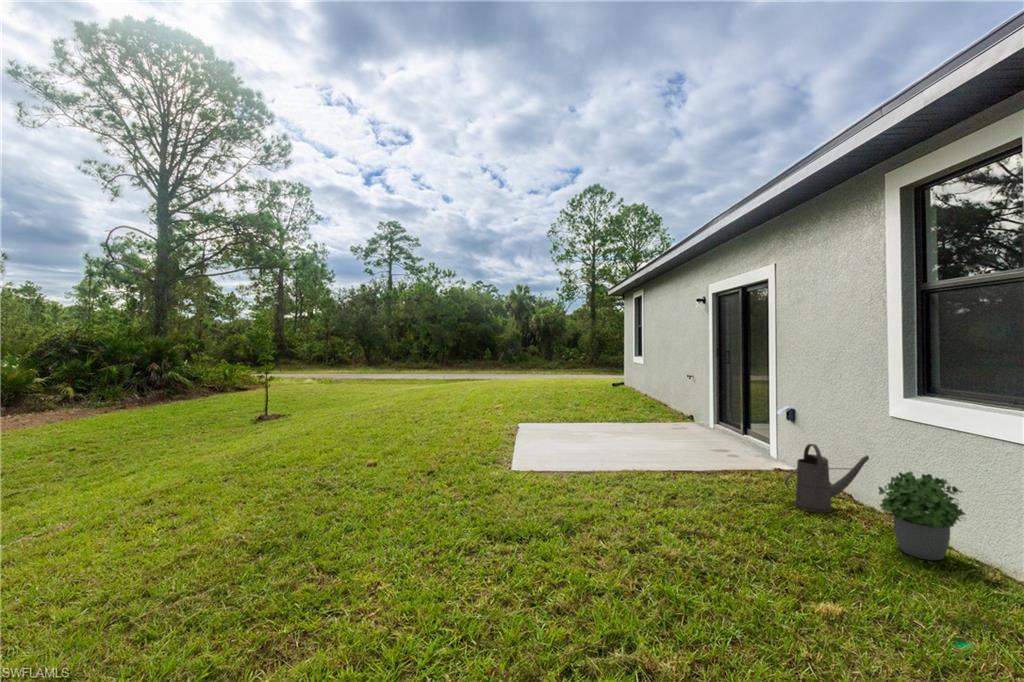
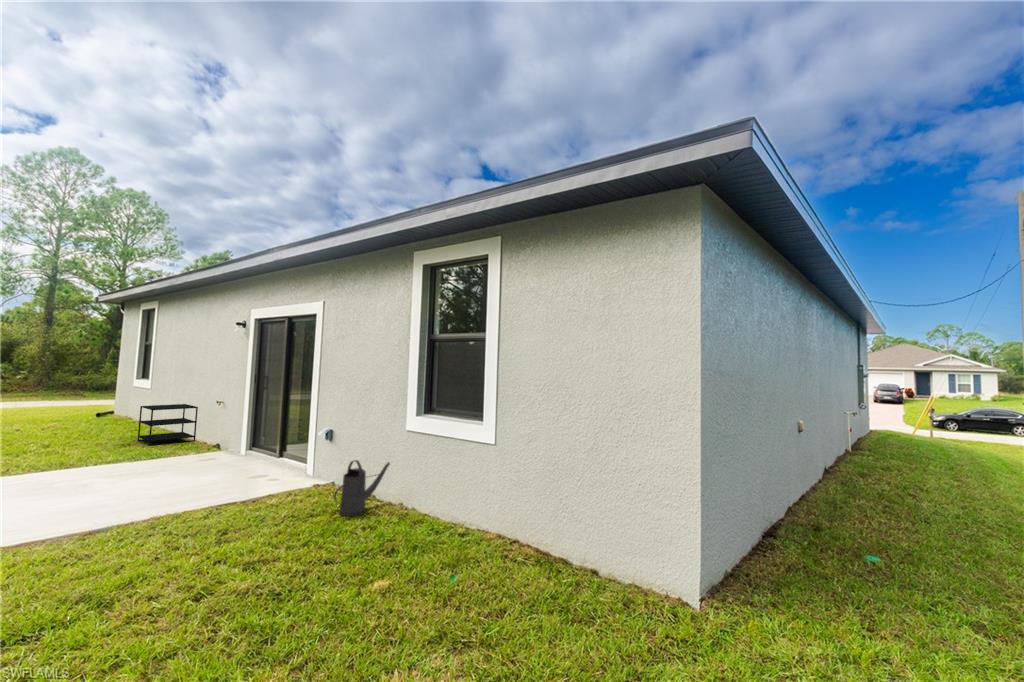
side table: none [636,379,676,414] -> present [138,404,198,446]
potted plant: present [879,471,965,560] -> none [404,470,447,530]

